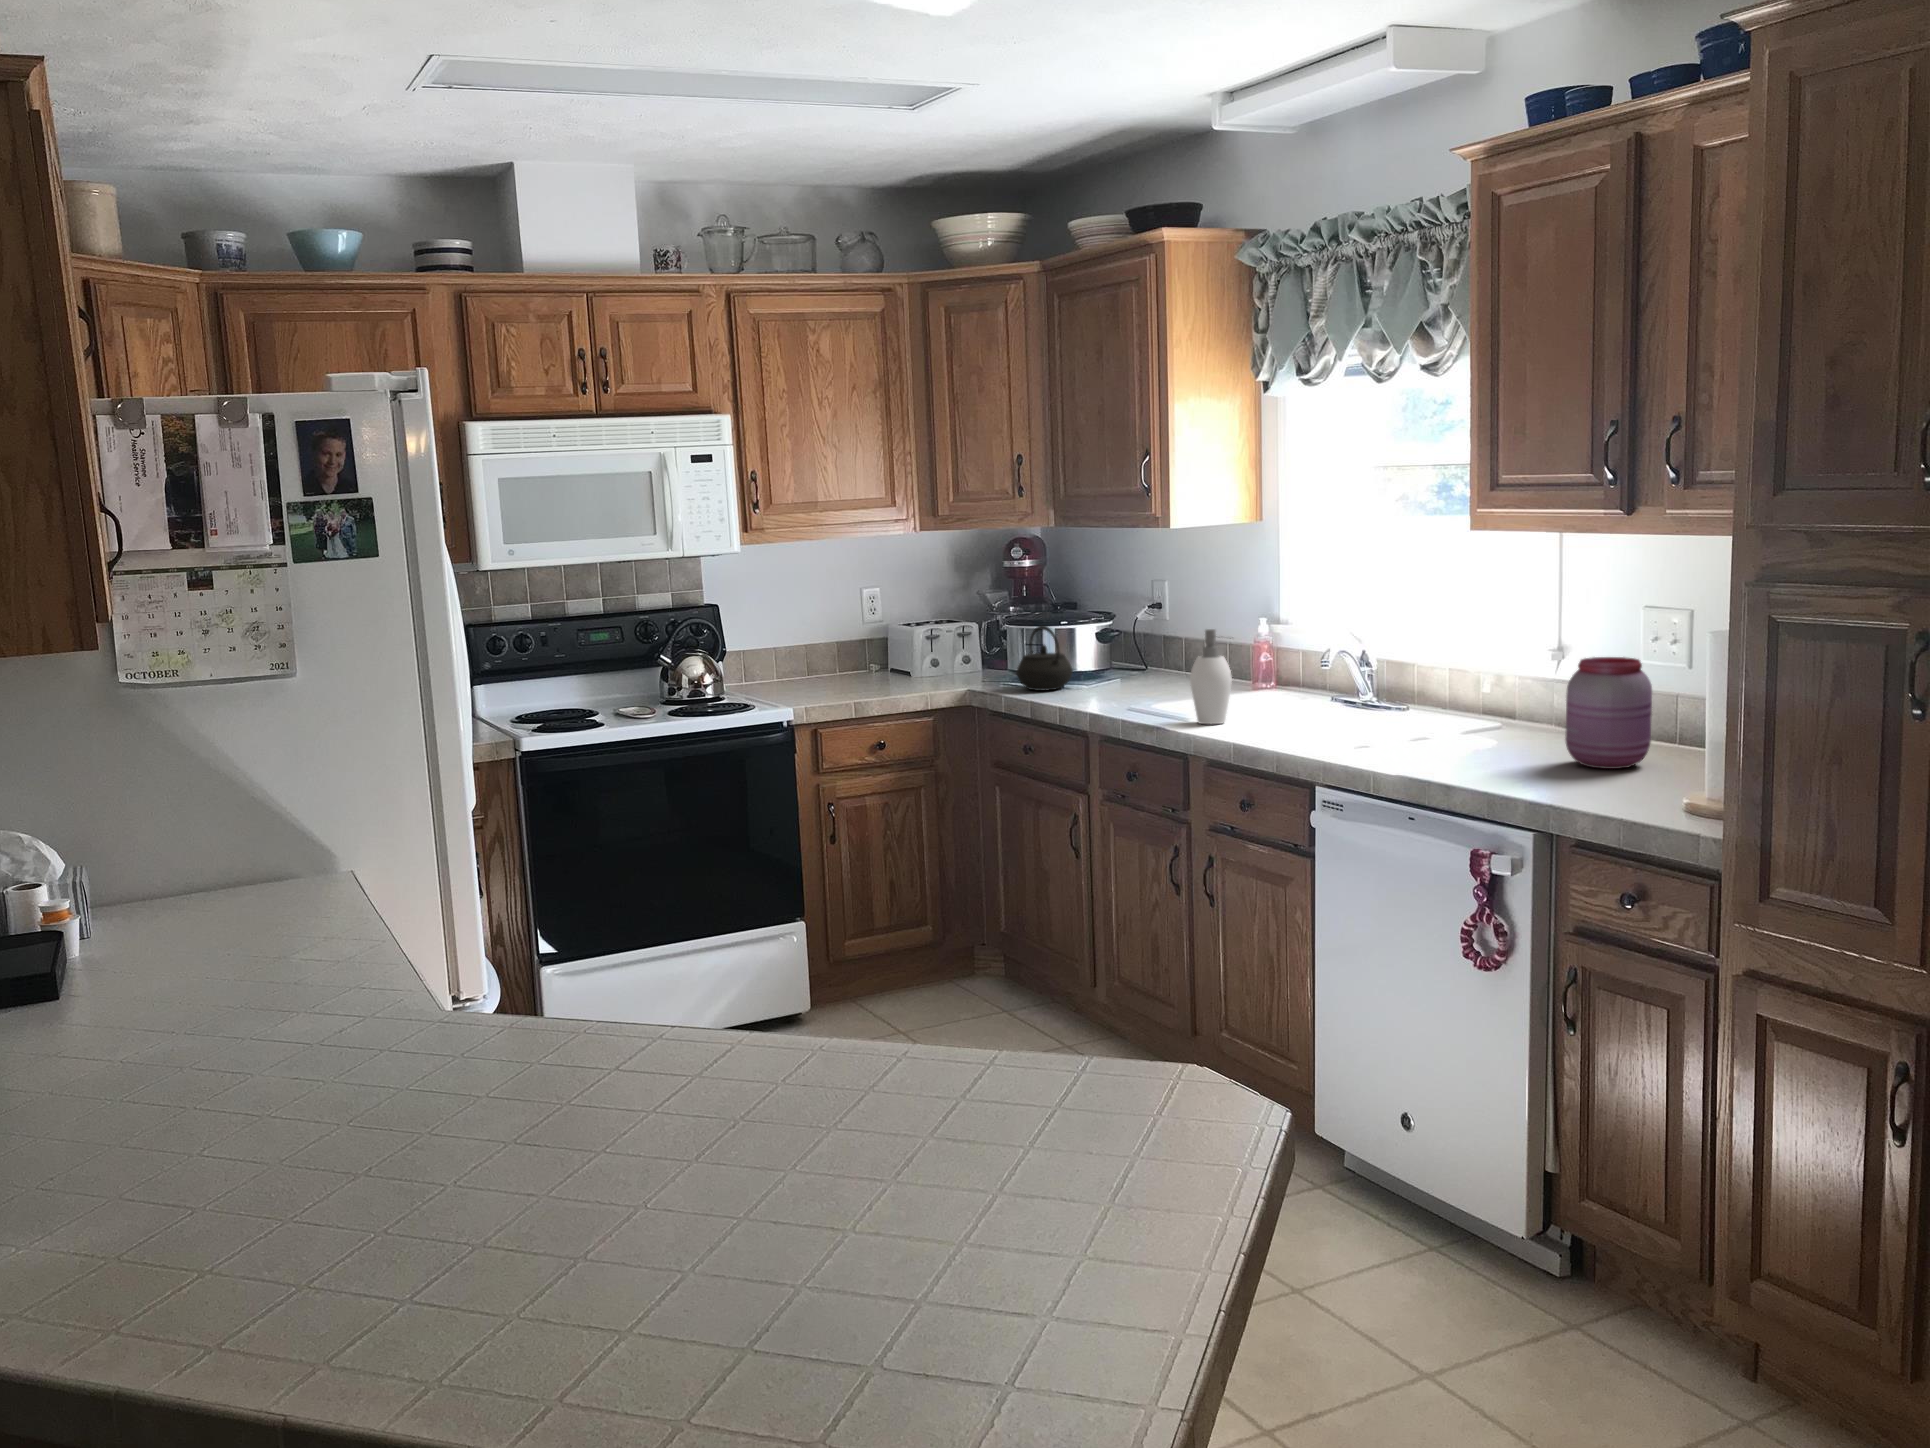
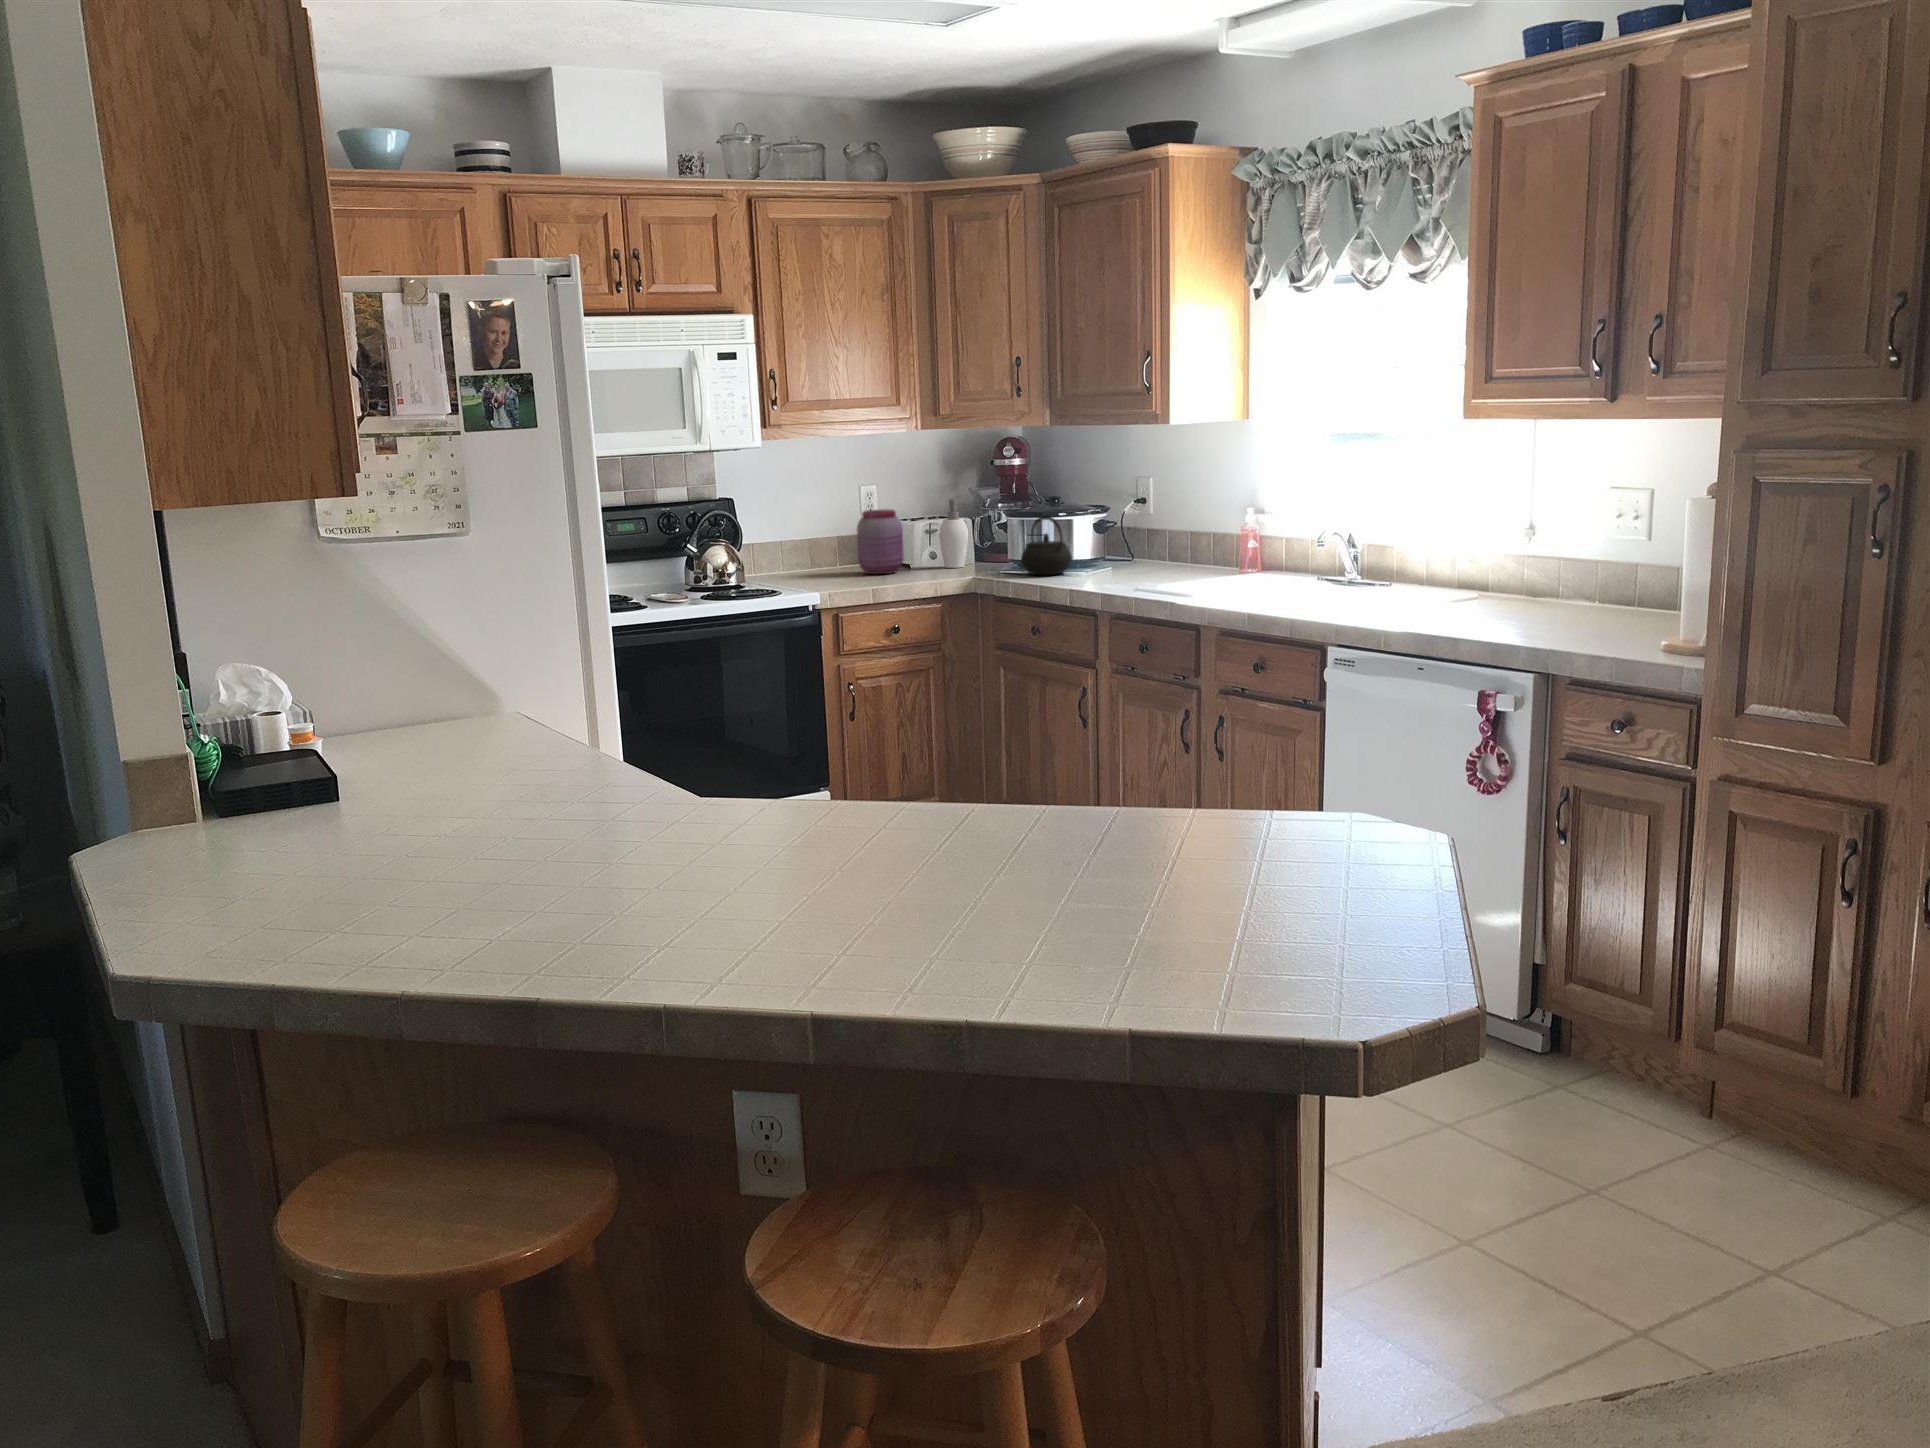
soap dispenser: present [1190,629,1232,724] -> present [939,499,968,568]
jar: present [1565,657,1652,769] -> present [857,509,904,574]

